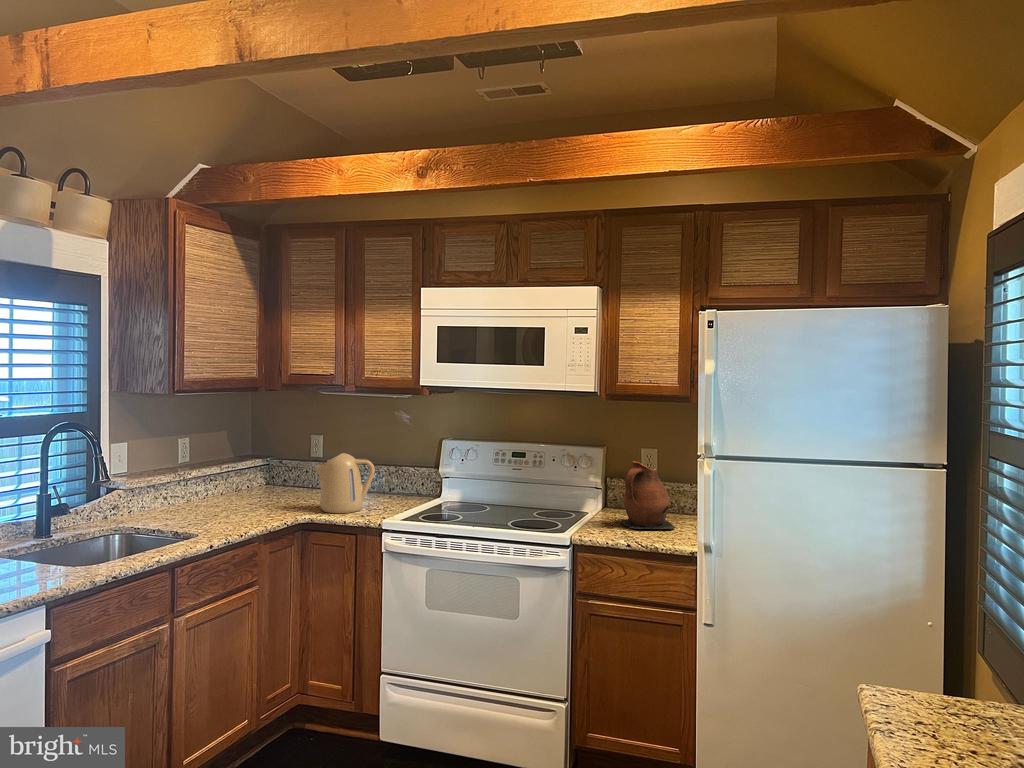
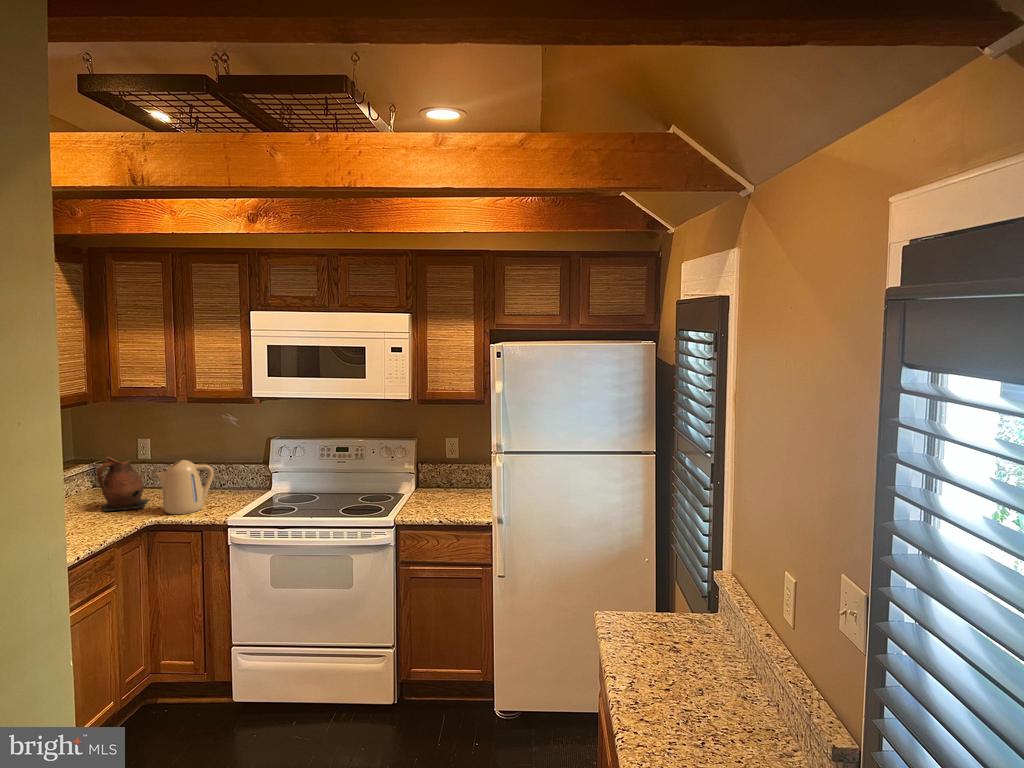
ceramic pitcher: present [621,461,676,530] -> present [97,457,148,511]

